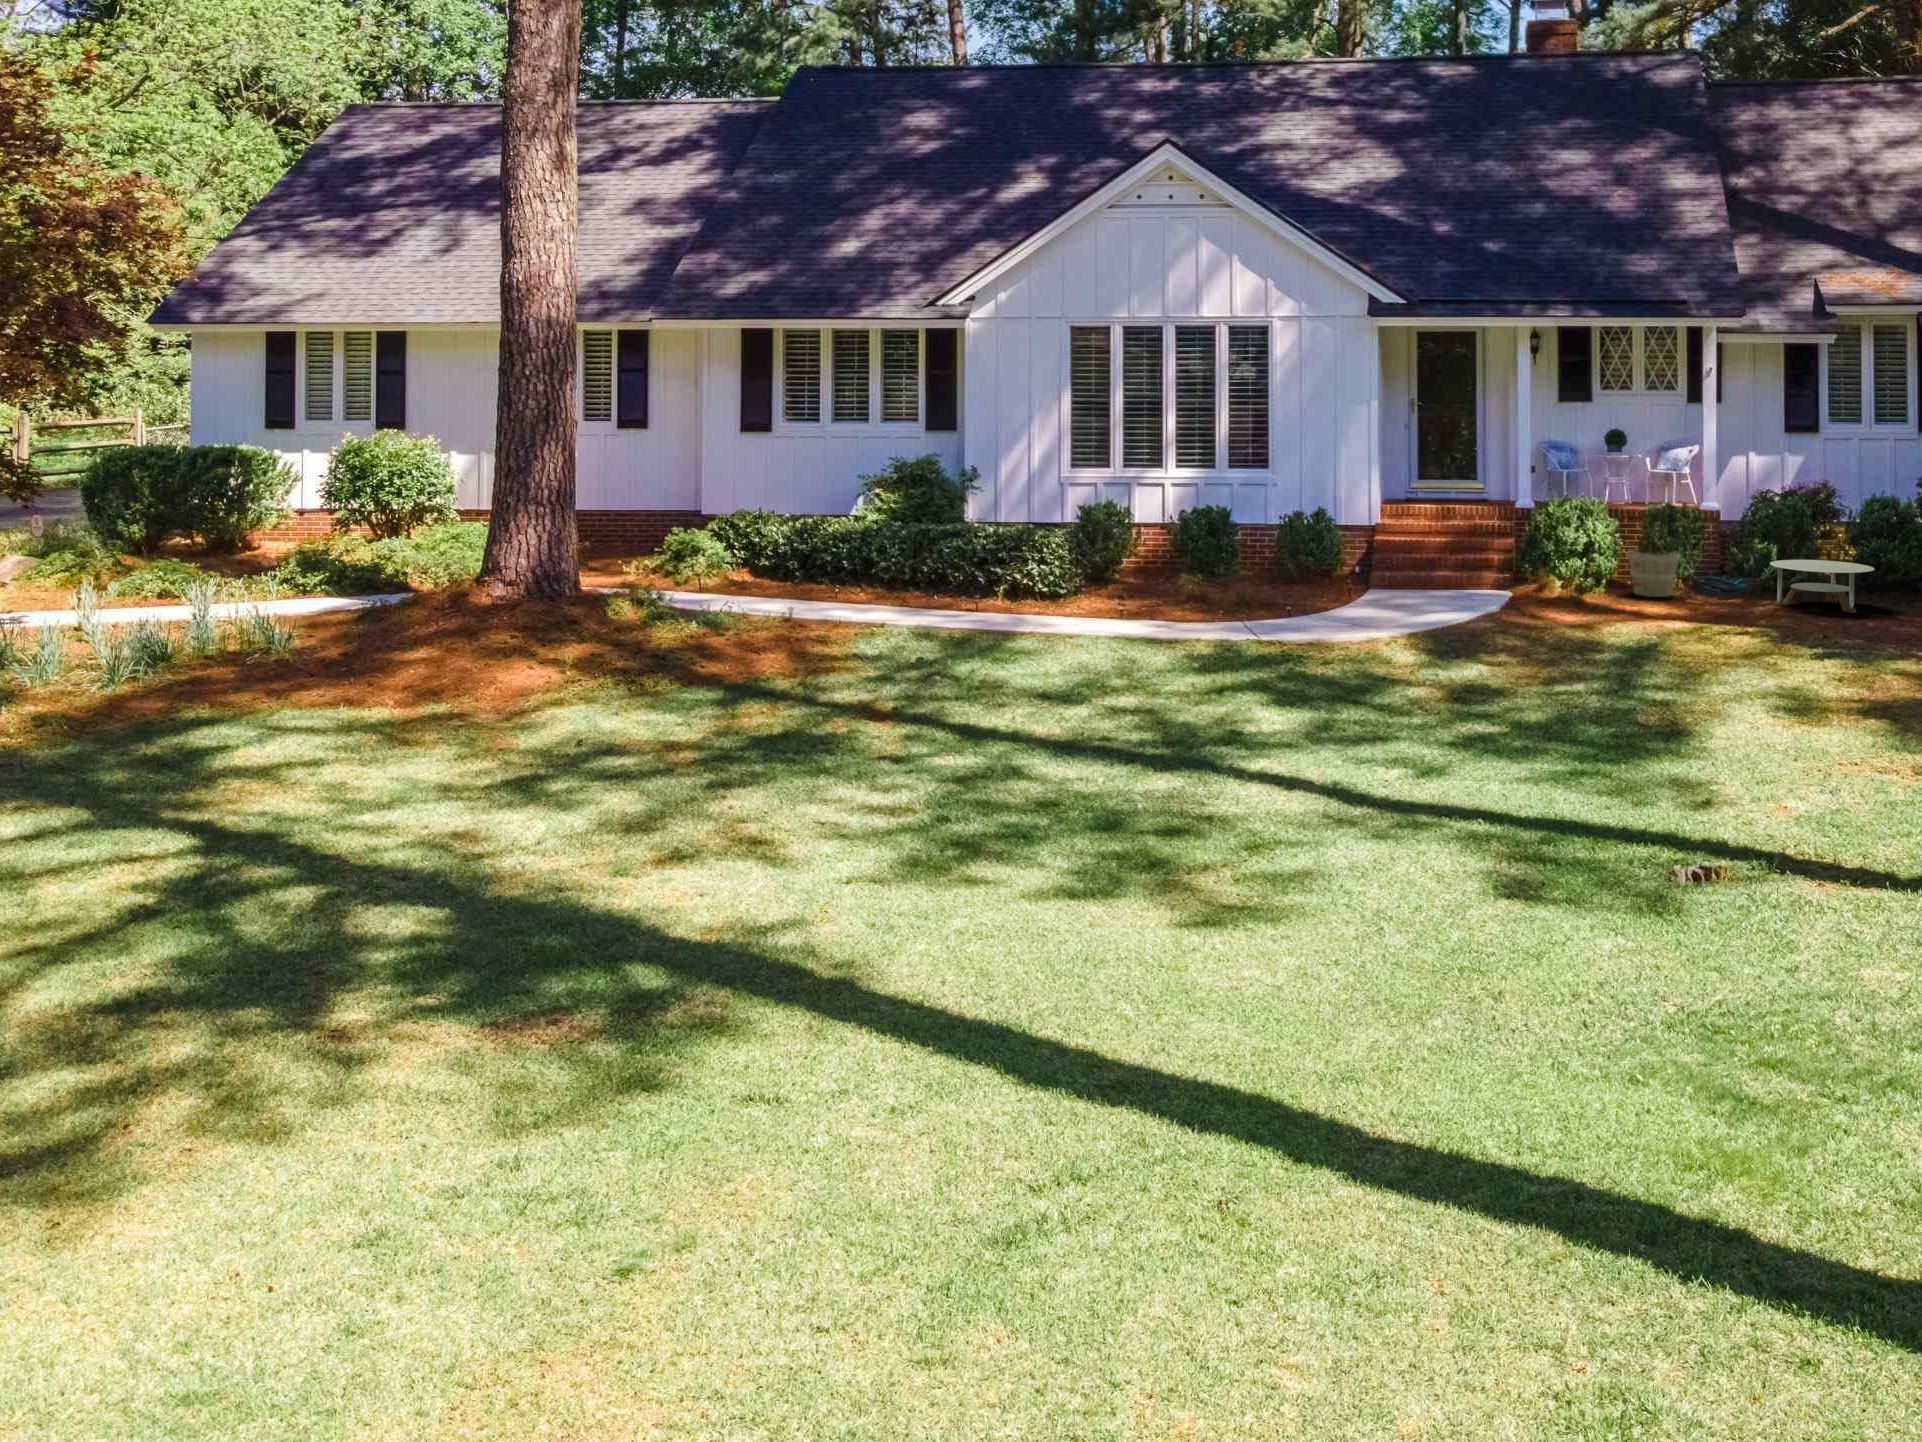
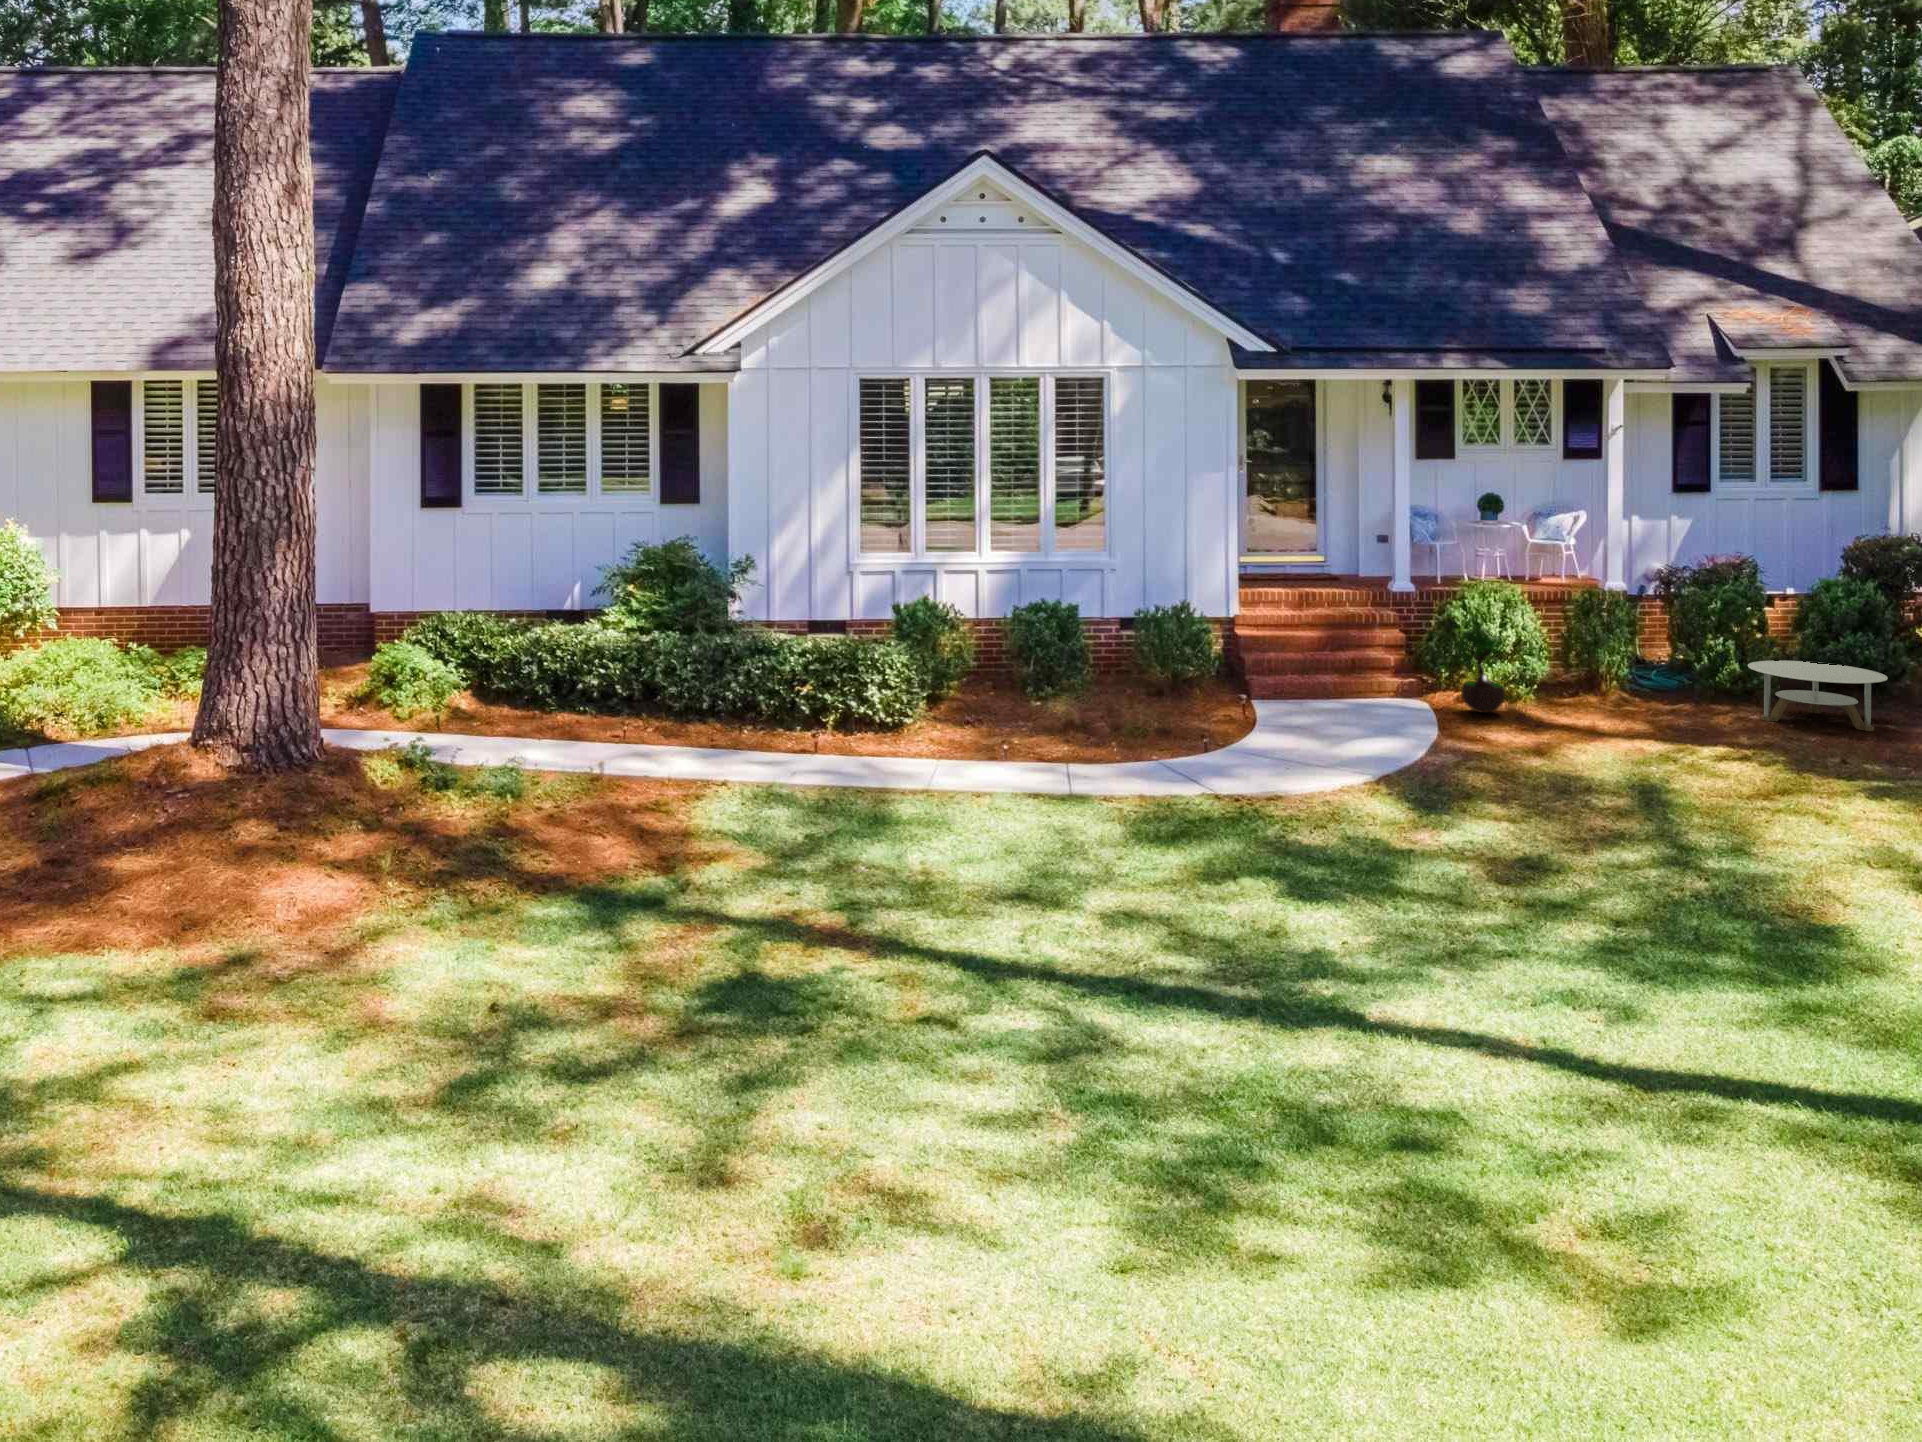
potted tree: none [1519,518,1565,596] -> present [1454,624,1505,713]
wooden bucket: present [1628,550,1680,597] -> none [1564,647,1634,711]

